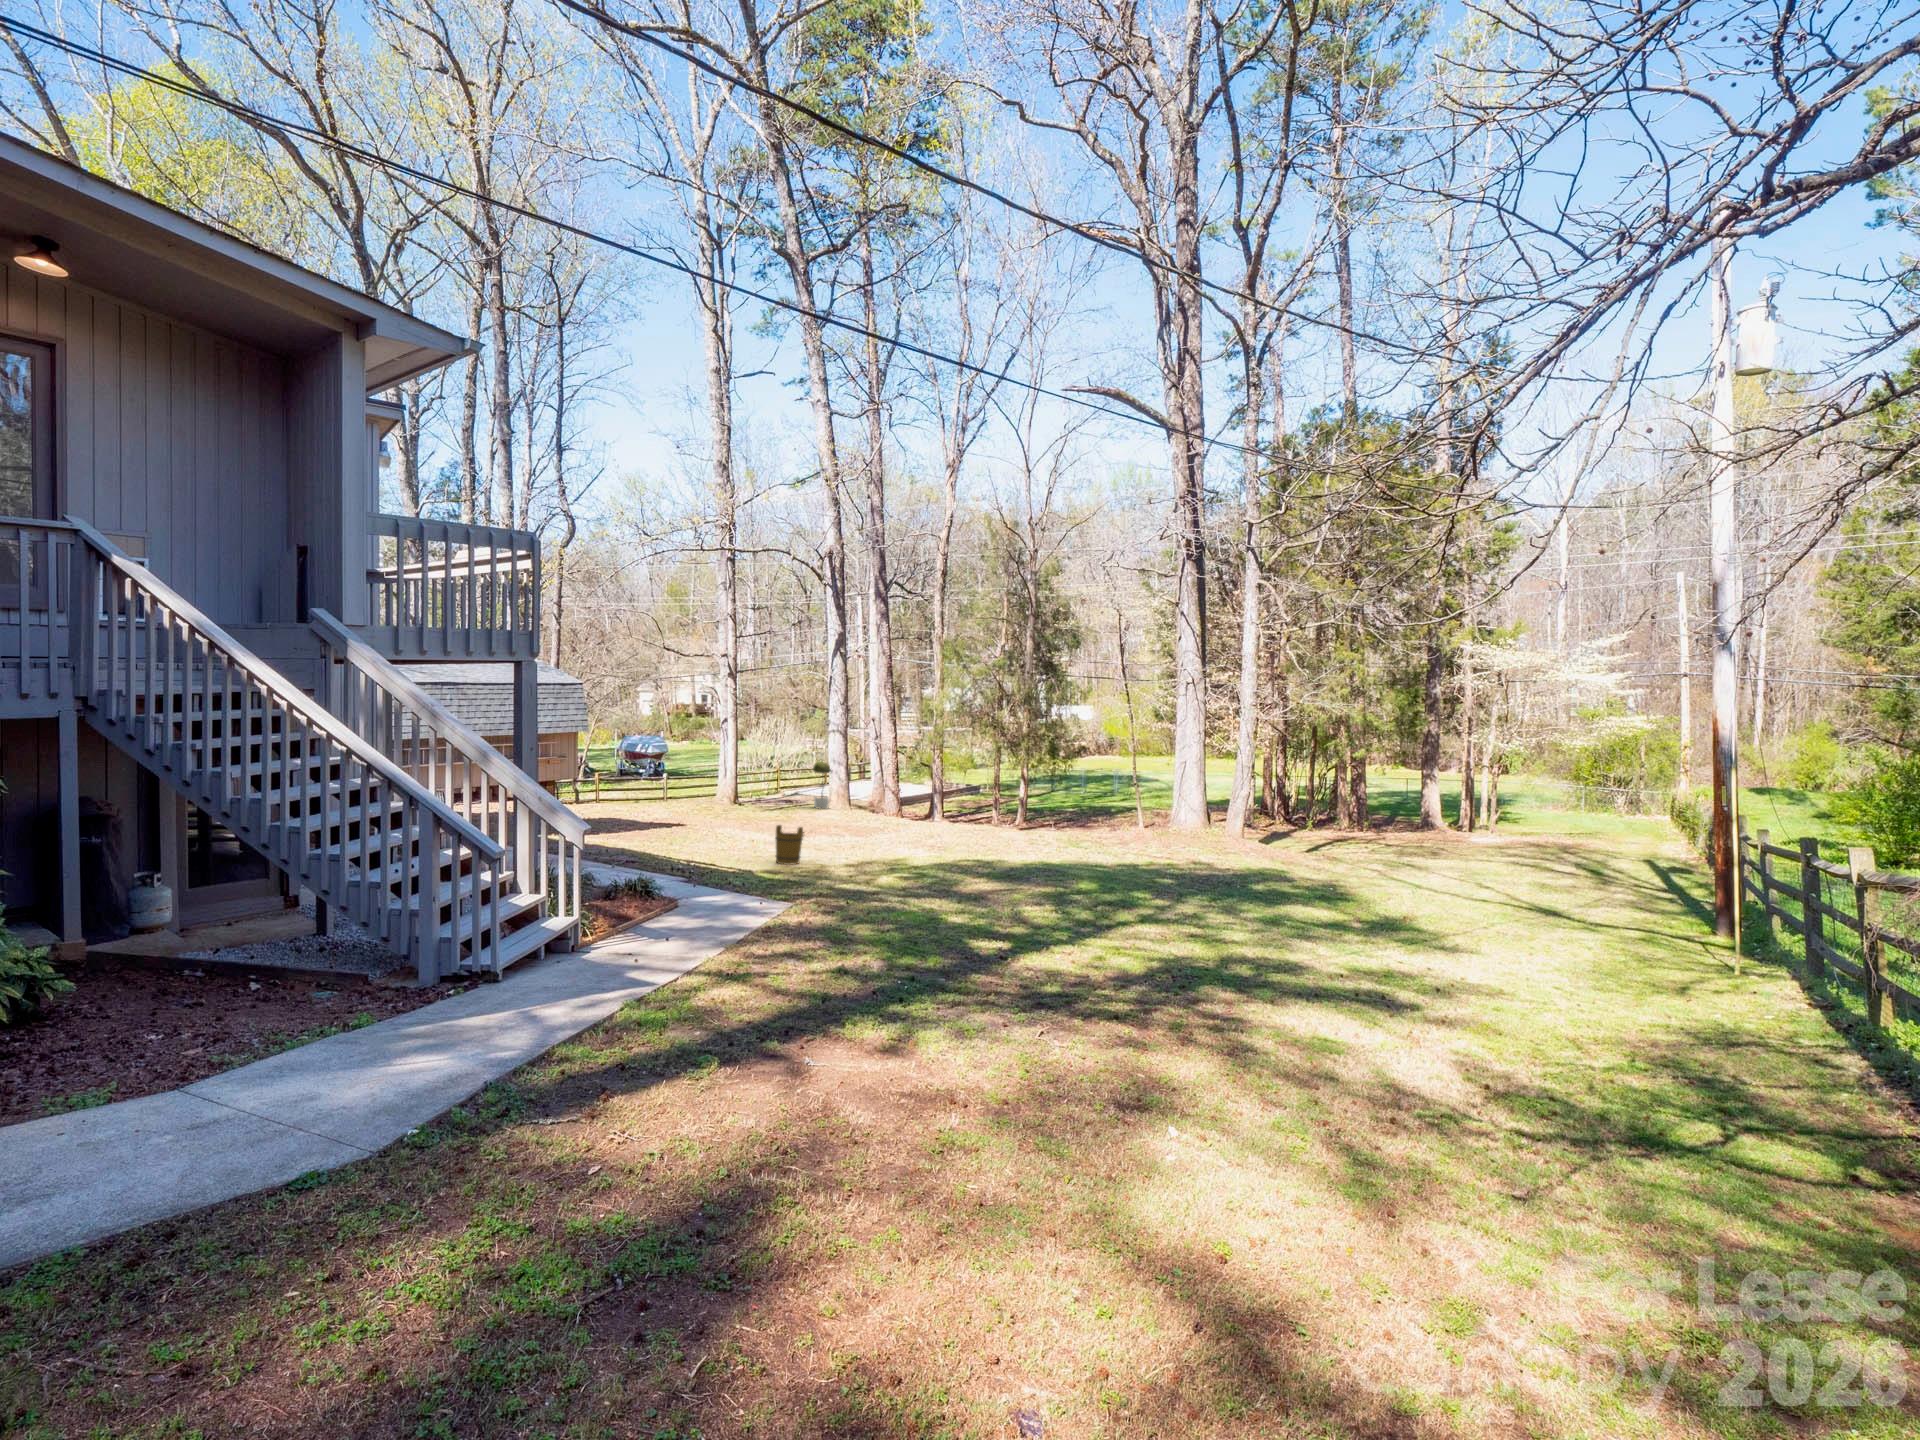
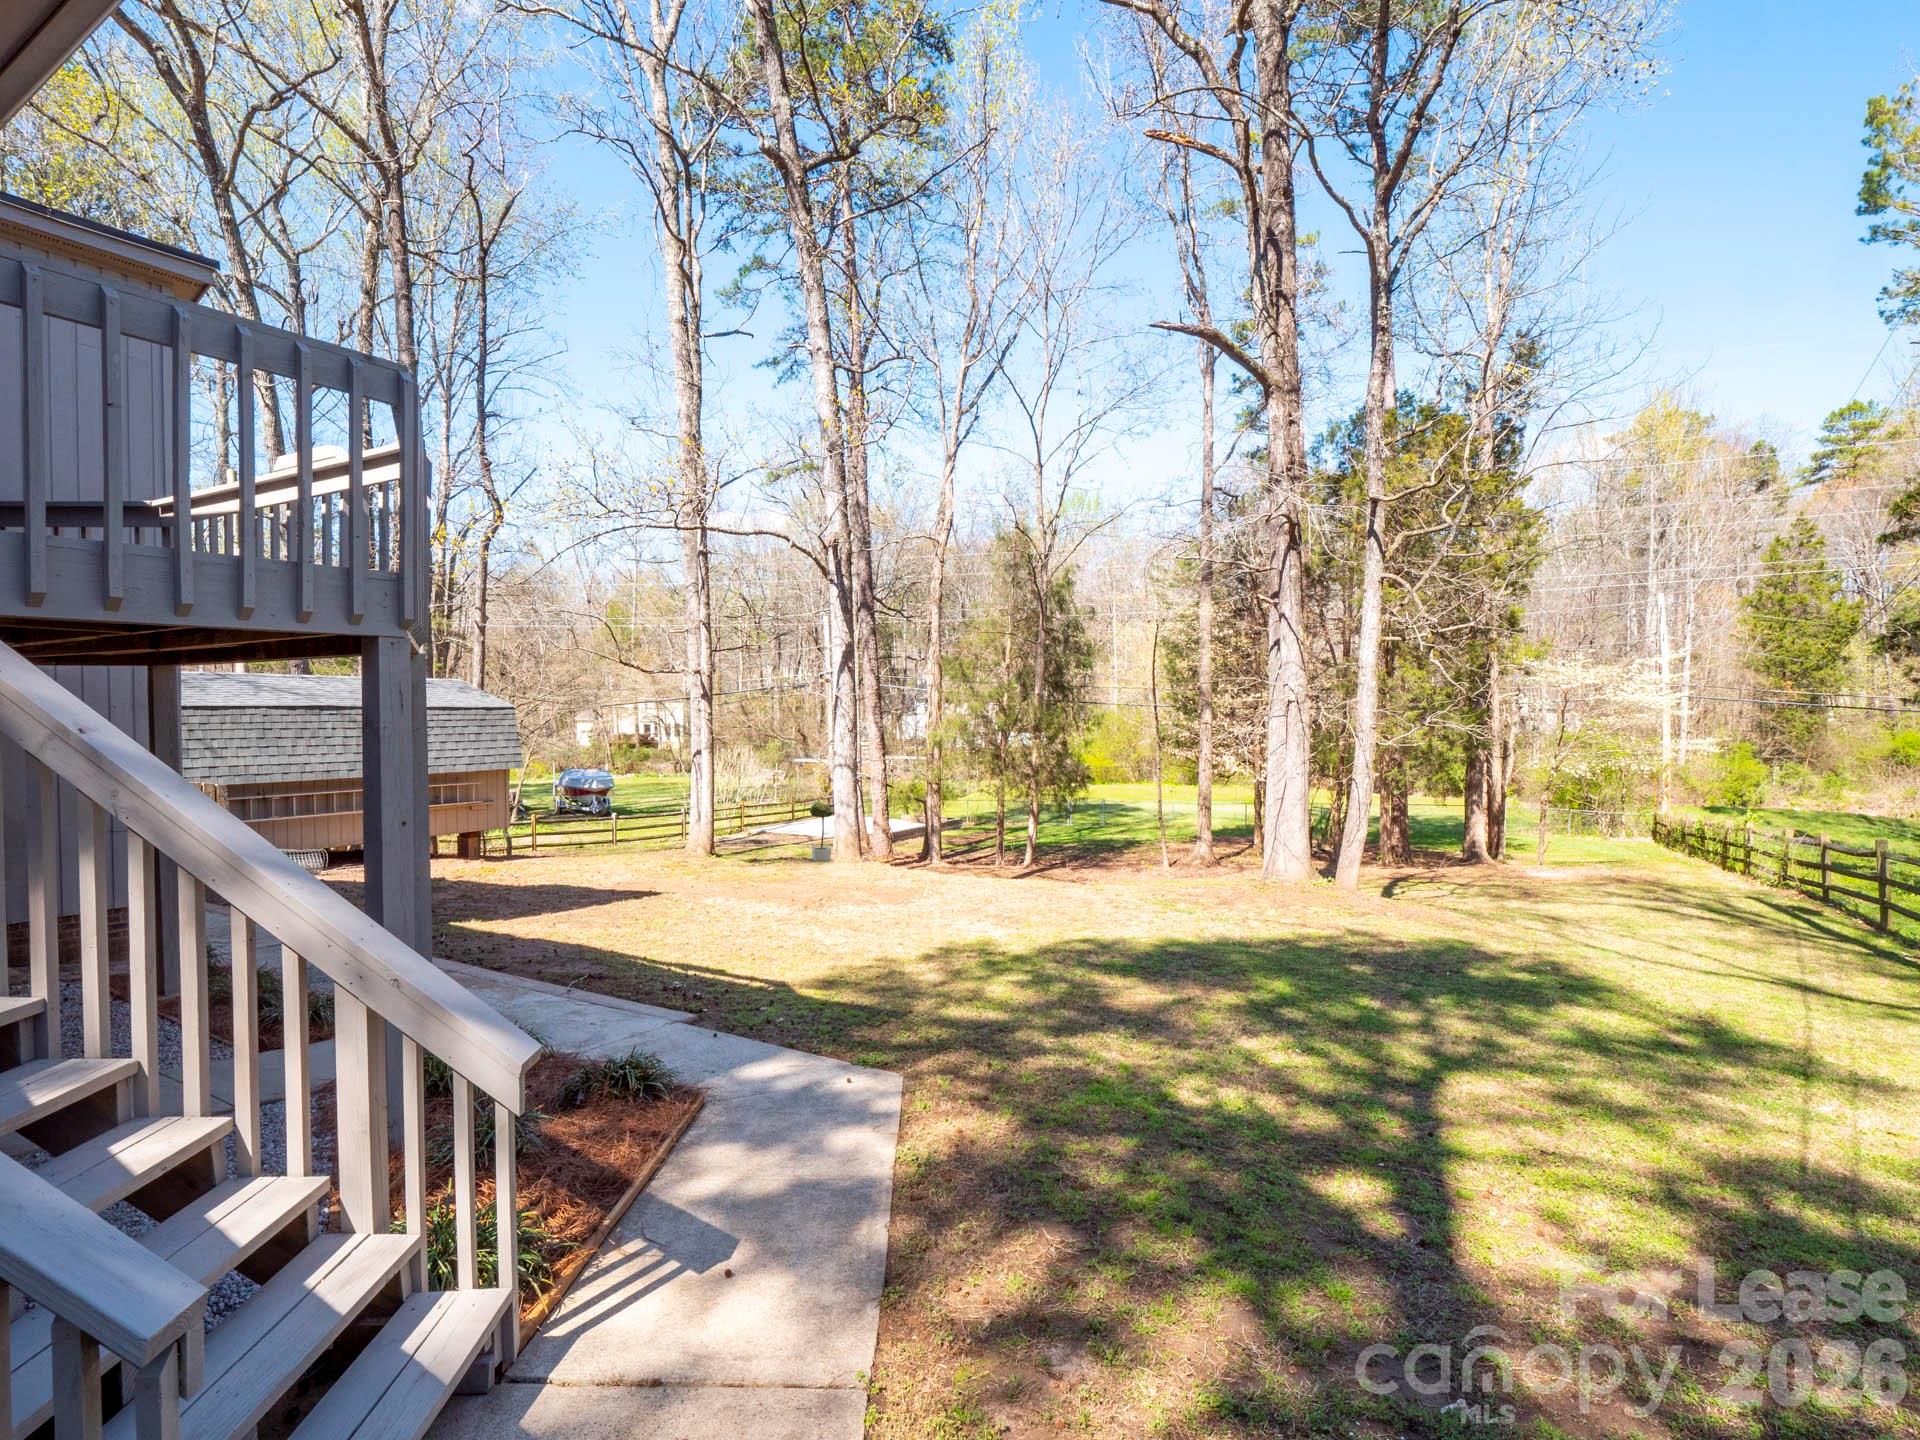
bucket: present [775,825,803,865] -> none [825,922,870,987]

